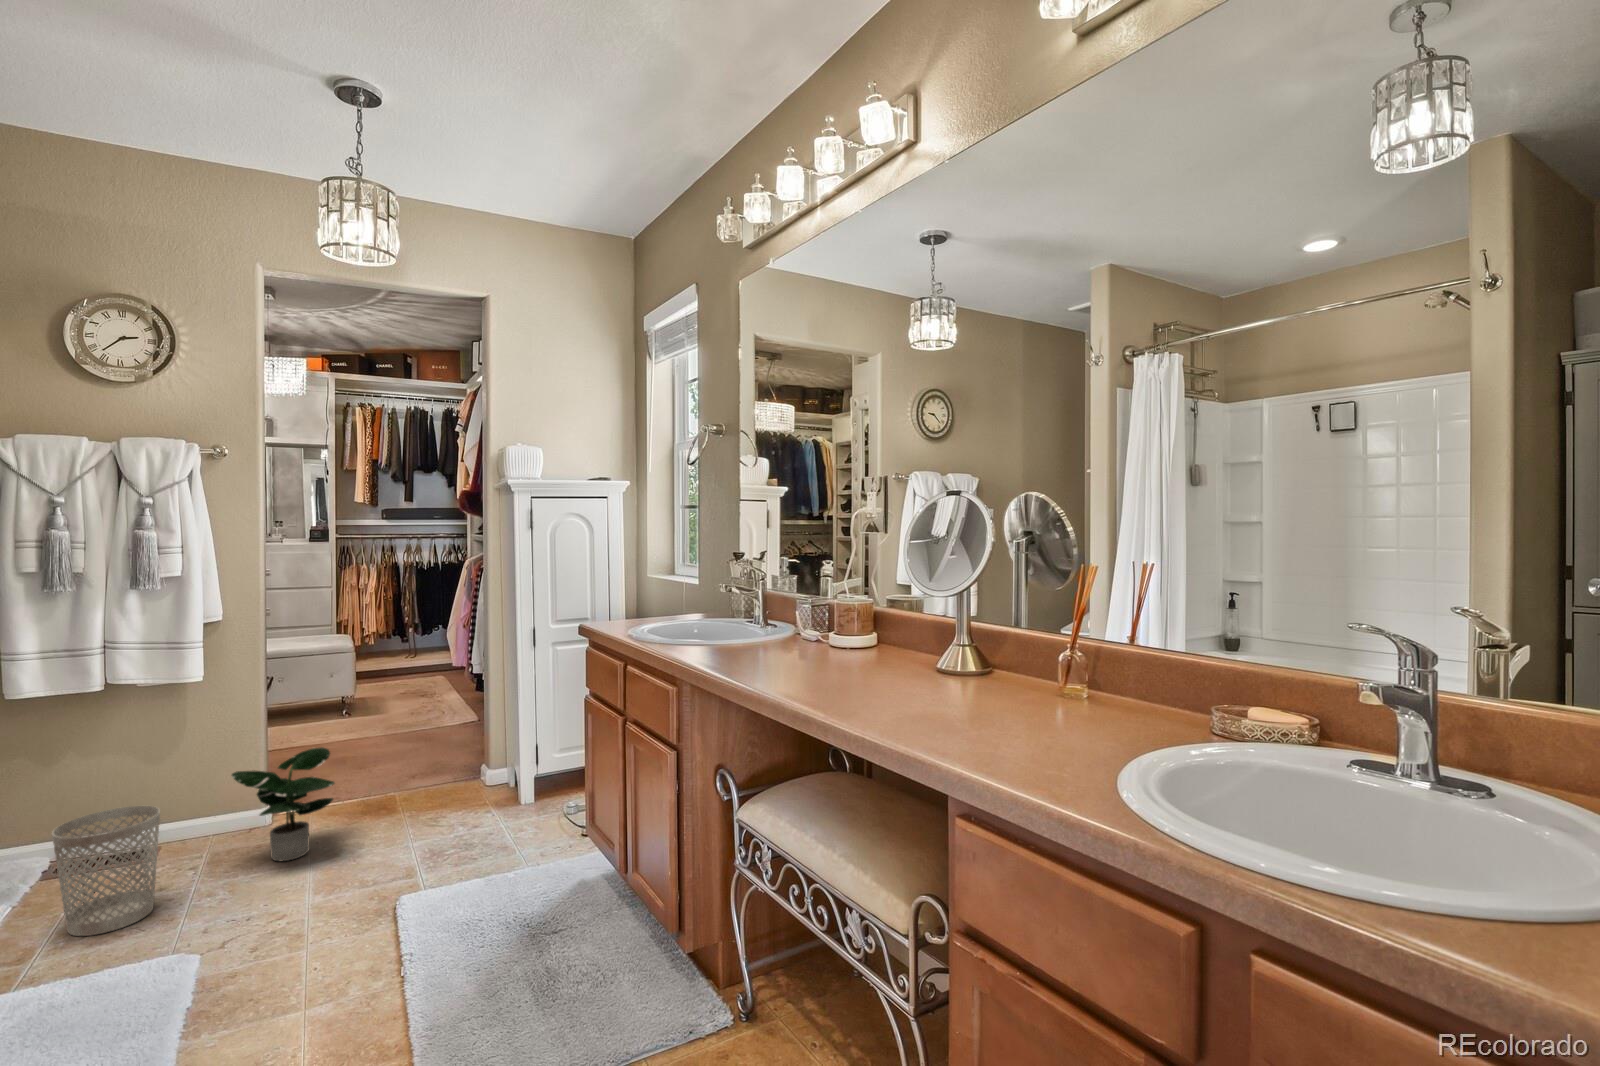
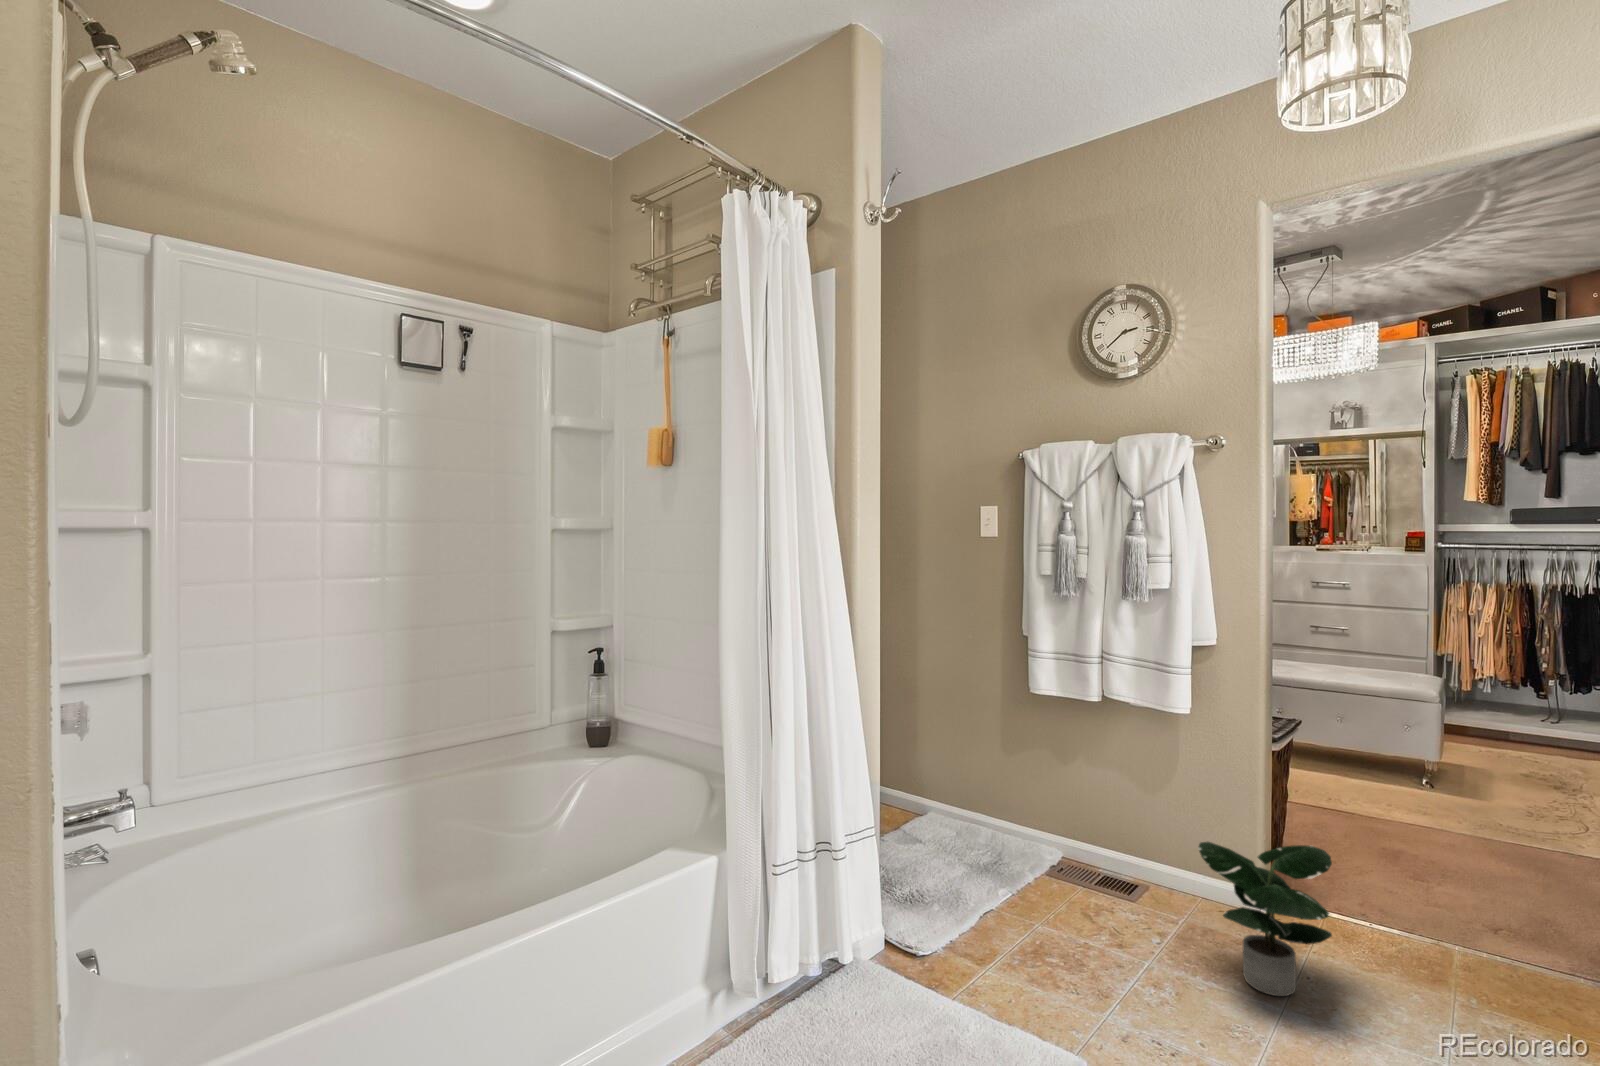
wastebasket: present [52,806,160,936] -> none [1020,833,1112,979]

